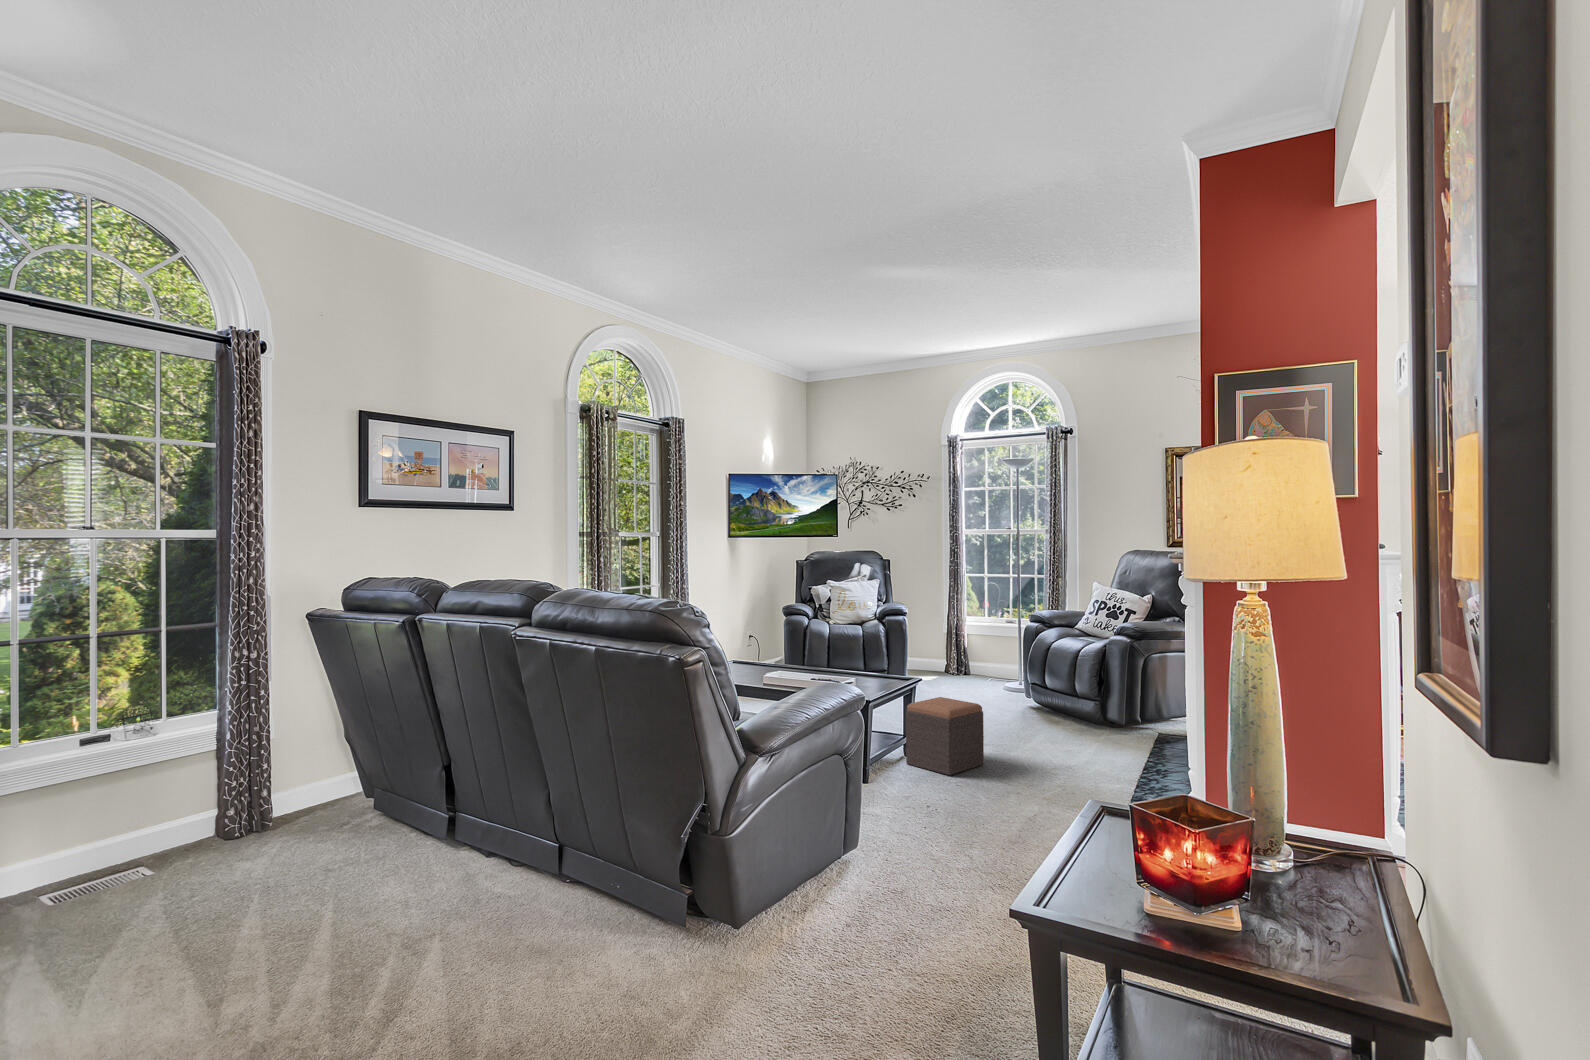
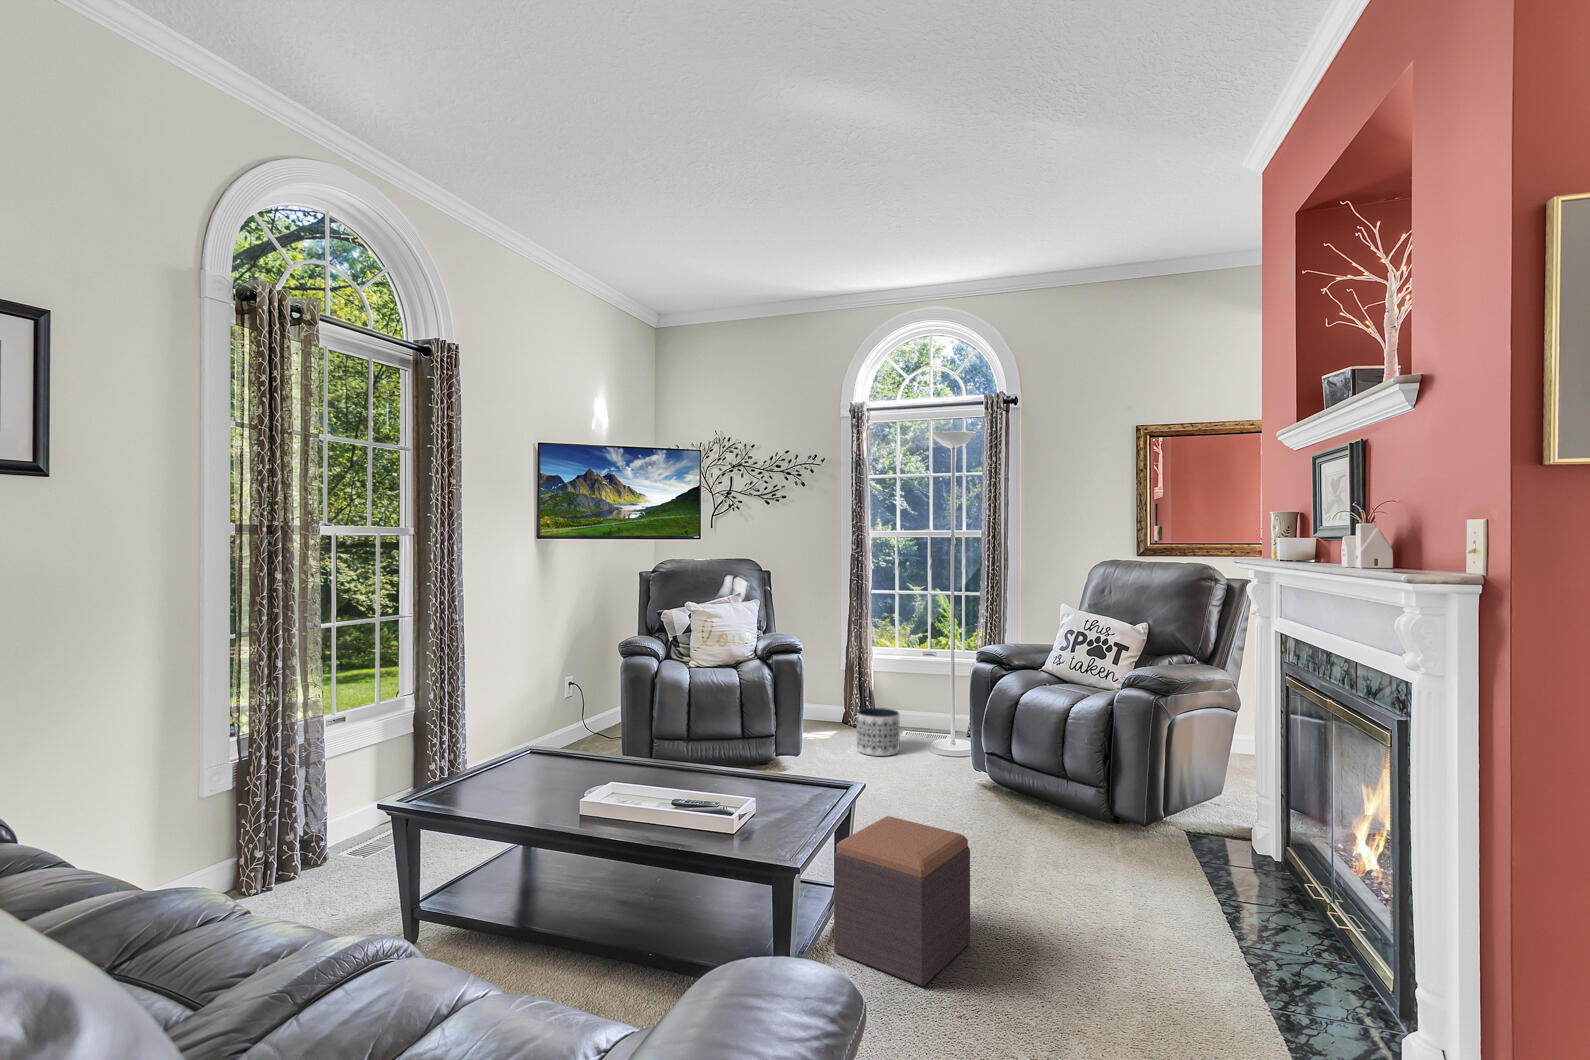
planter: none [949,658,981,690] -> present [857,708,900,756]

